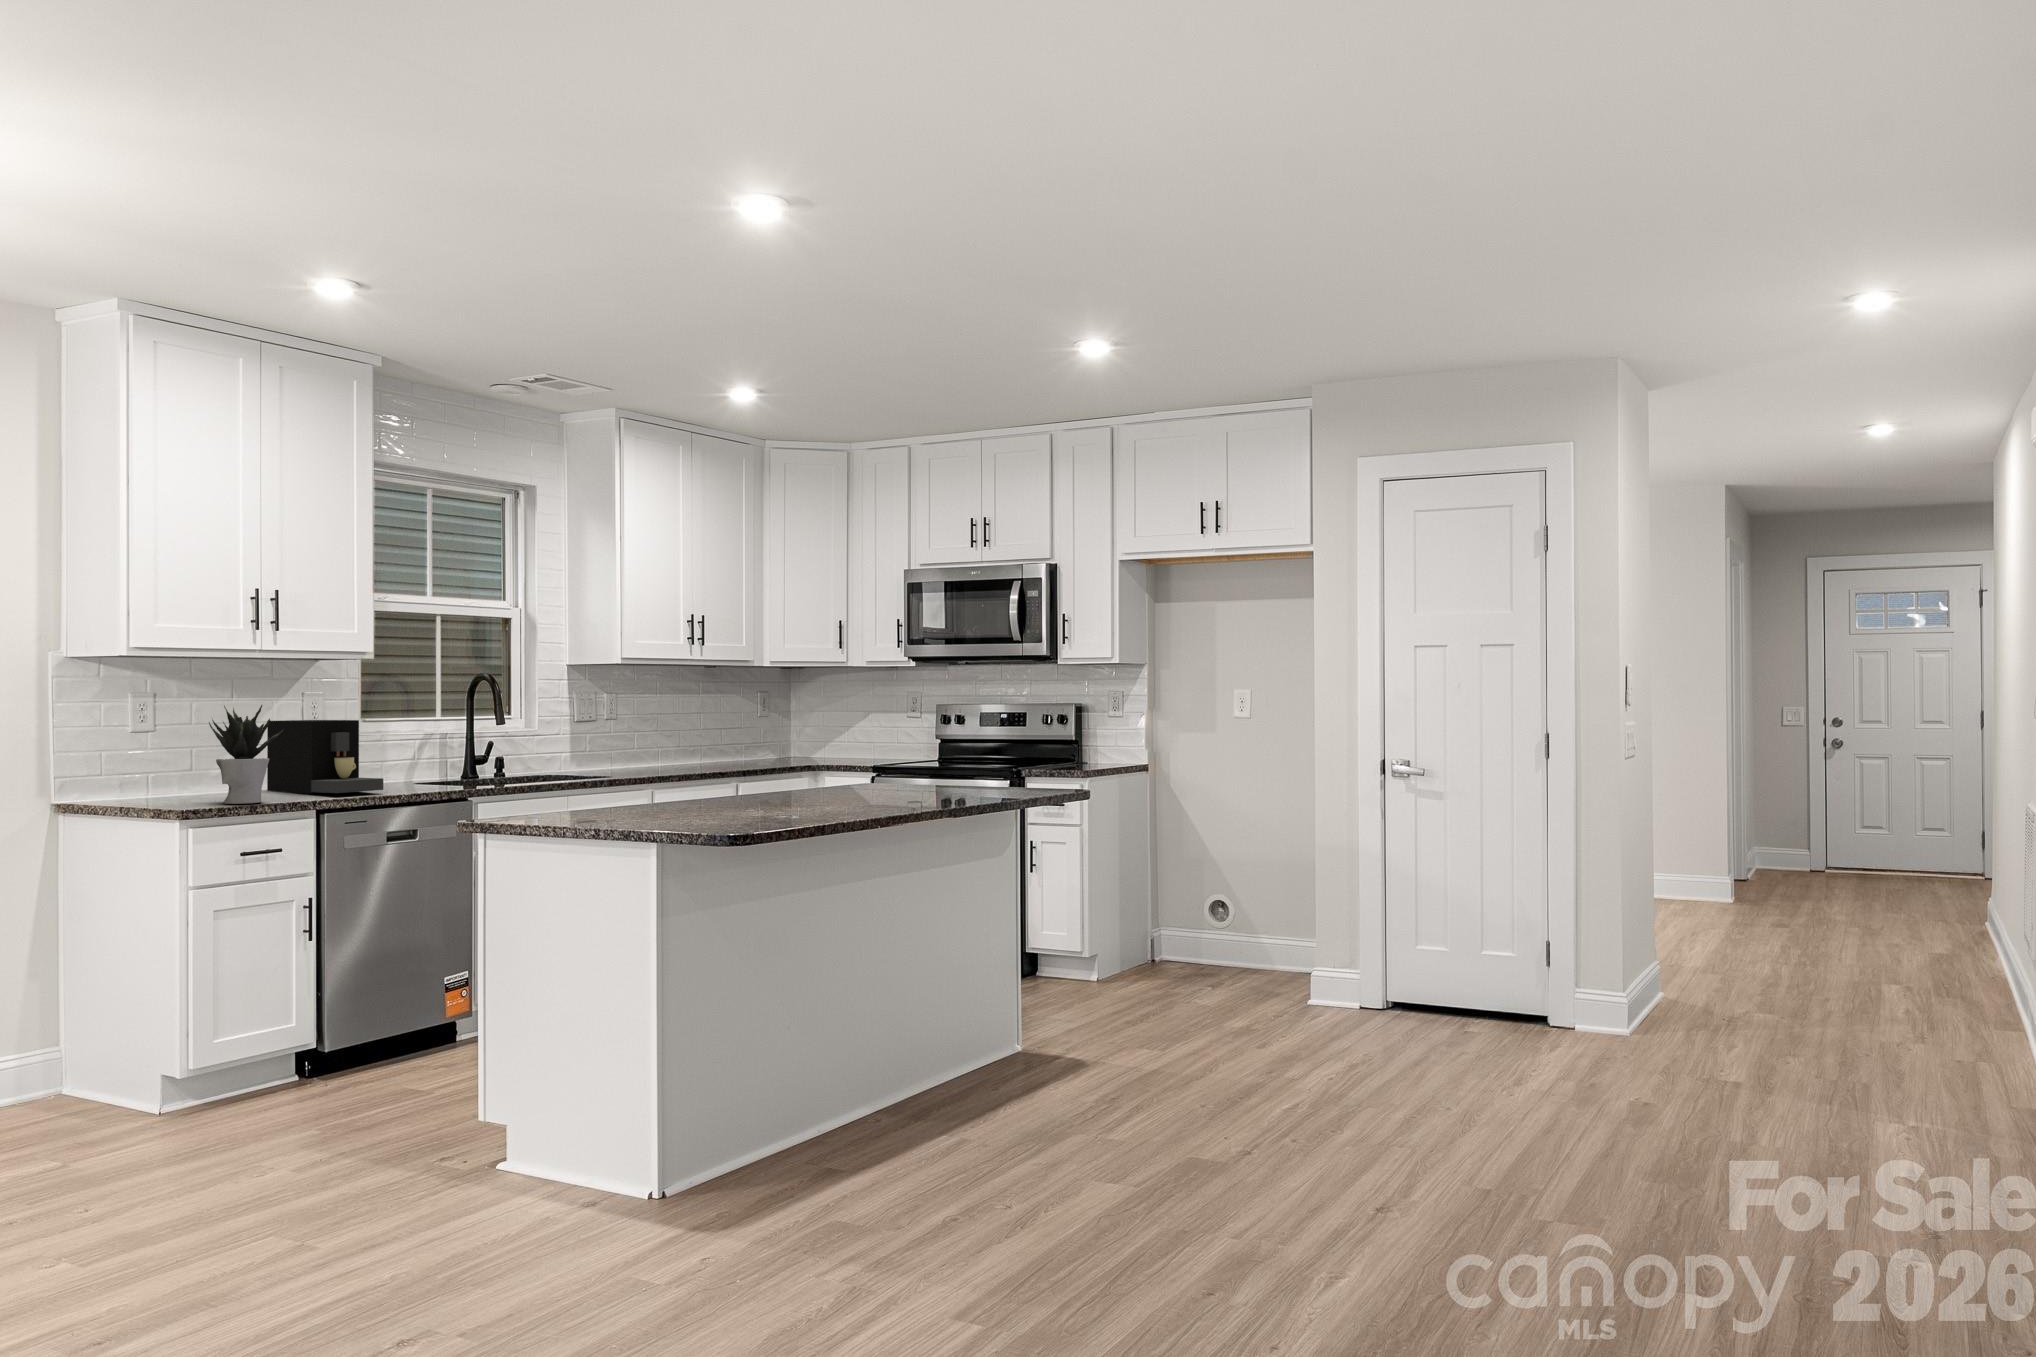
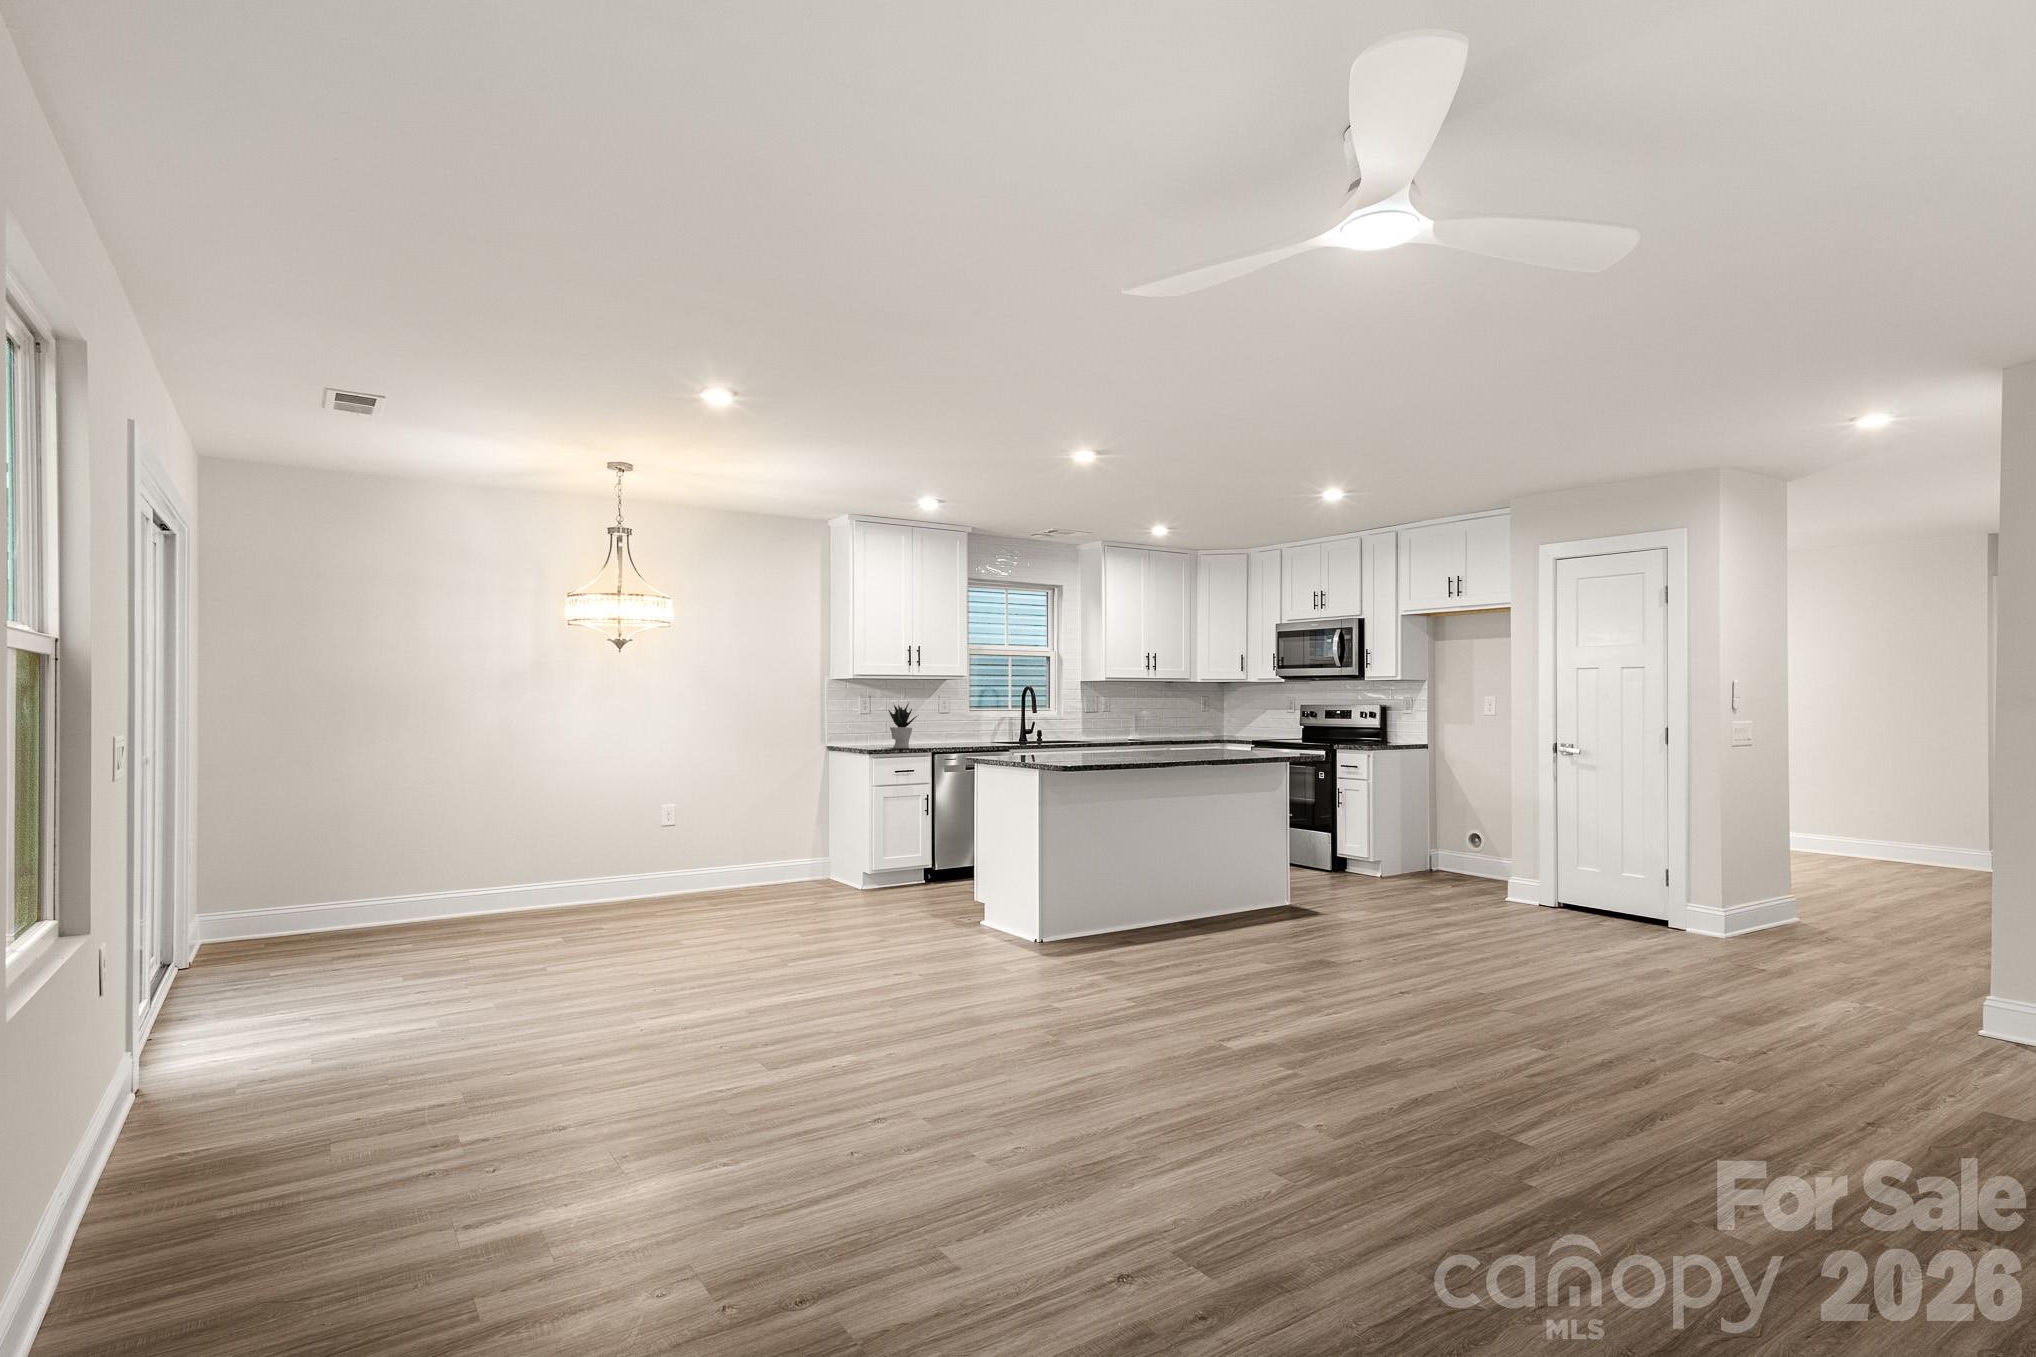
coffee maker: present [267,720,384,794] -> none [919,710,967,745]

